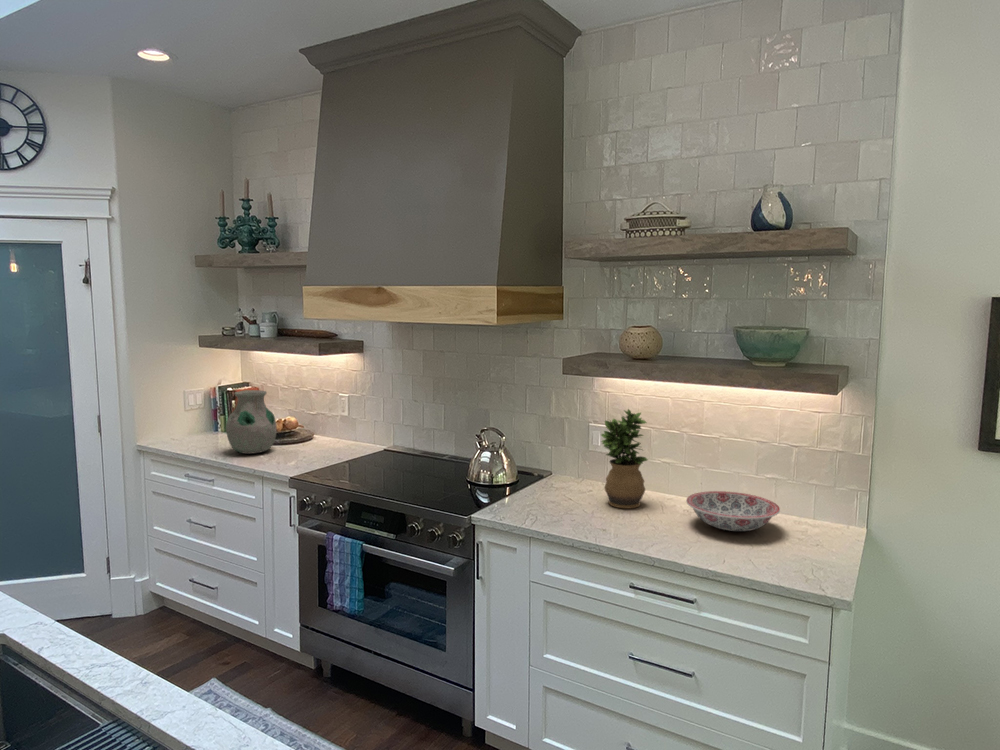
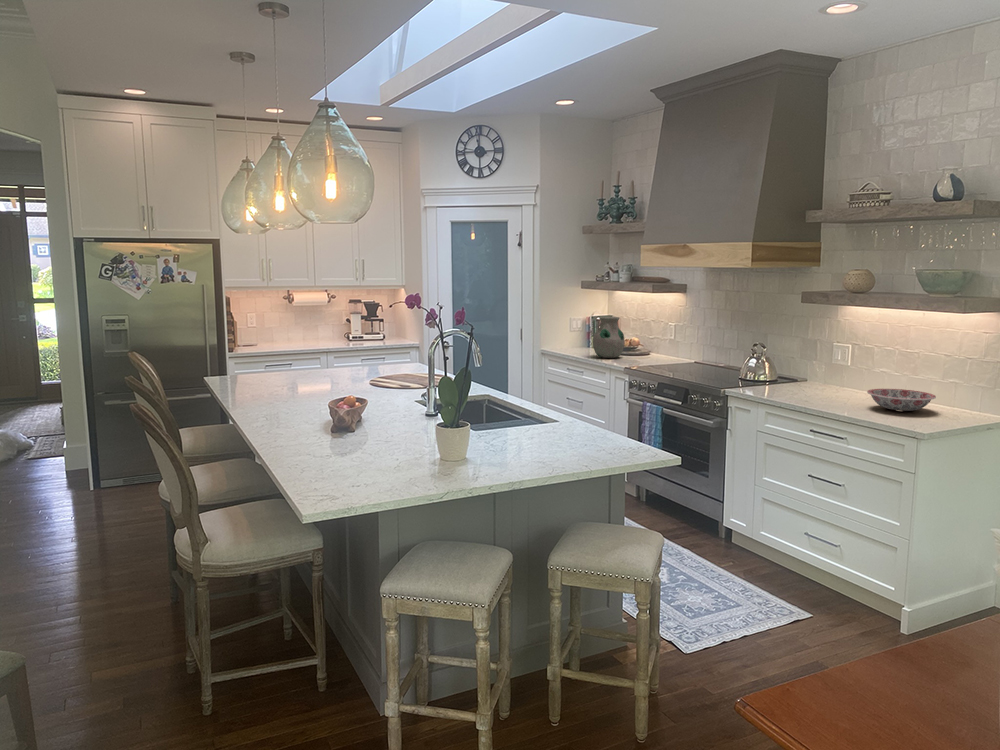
potted plant: present [601,409,647,508] -> none [820,330,858,398]

